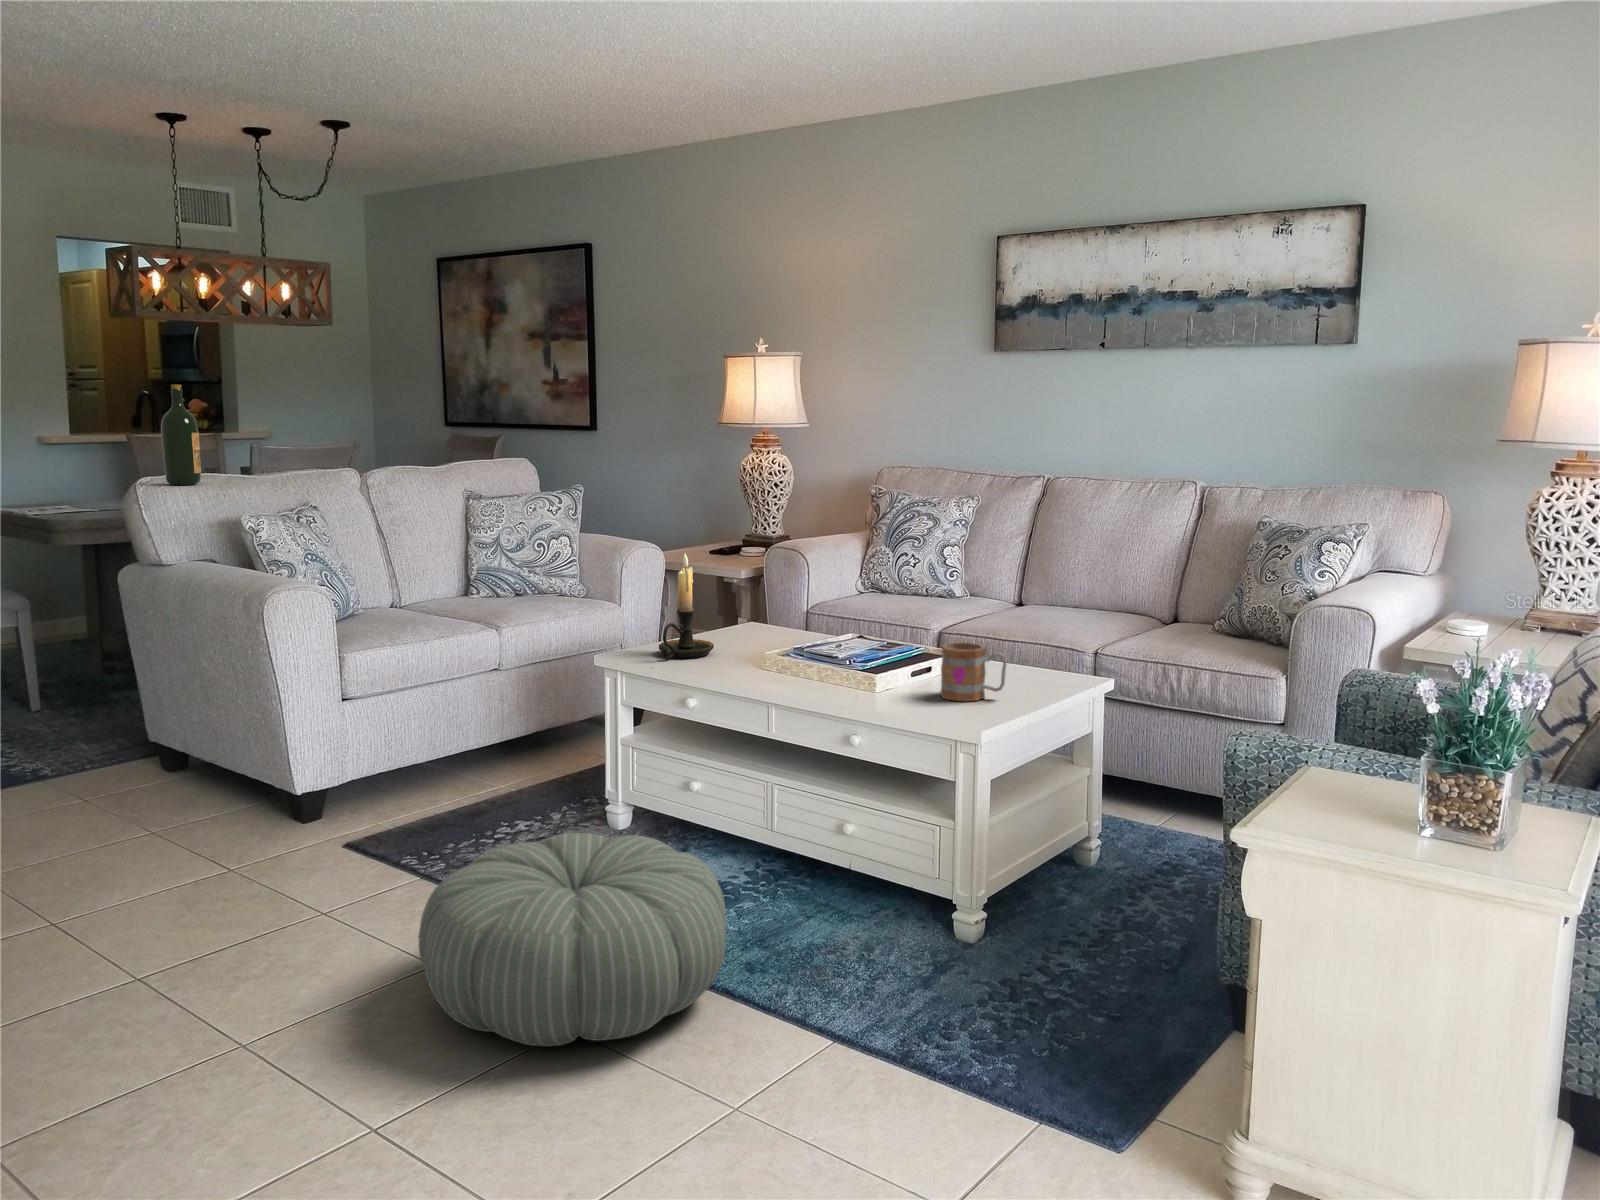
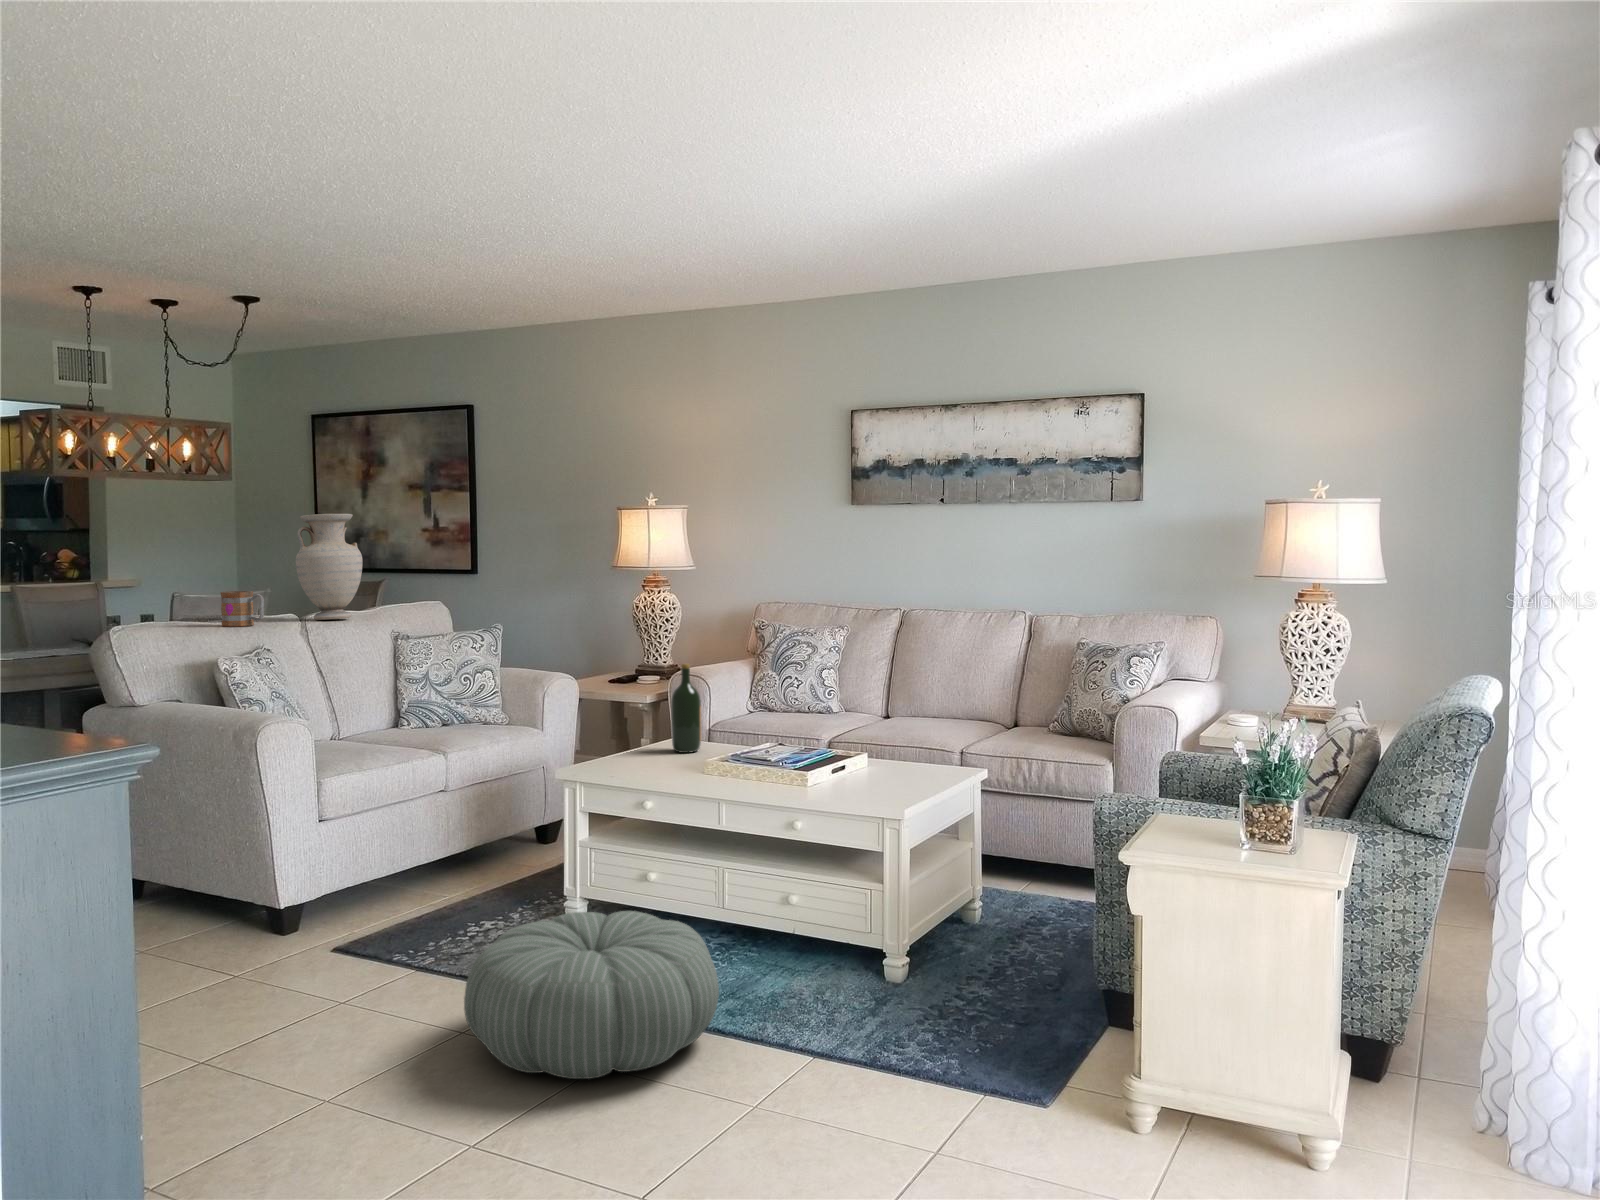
vase: none [351,356,424,475] -> present [296,514,363,620]
wine bottle: present [161,384,201,485] -> present [671,664,701,753]
candle holder: present [659,553,714,659] -> none [607,679,653,770]
mug: present [940,642,1007,701] -> present [221,591,264,627]

